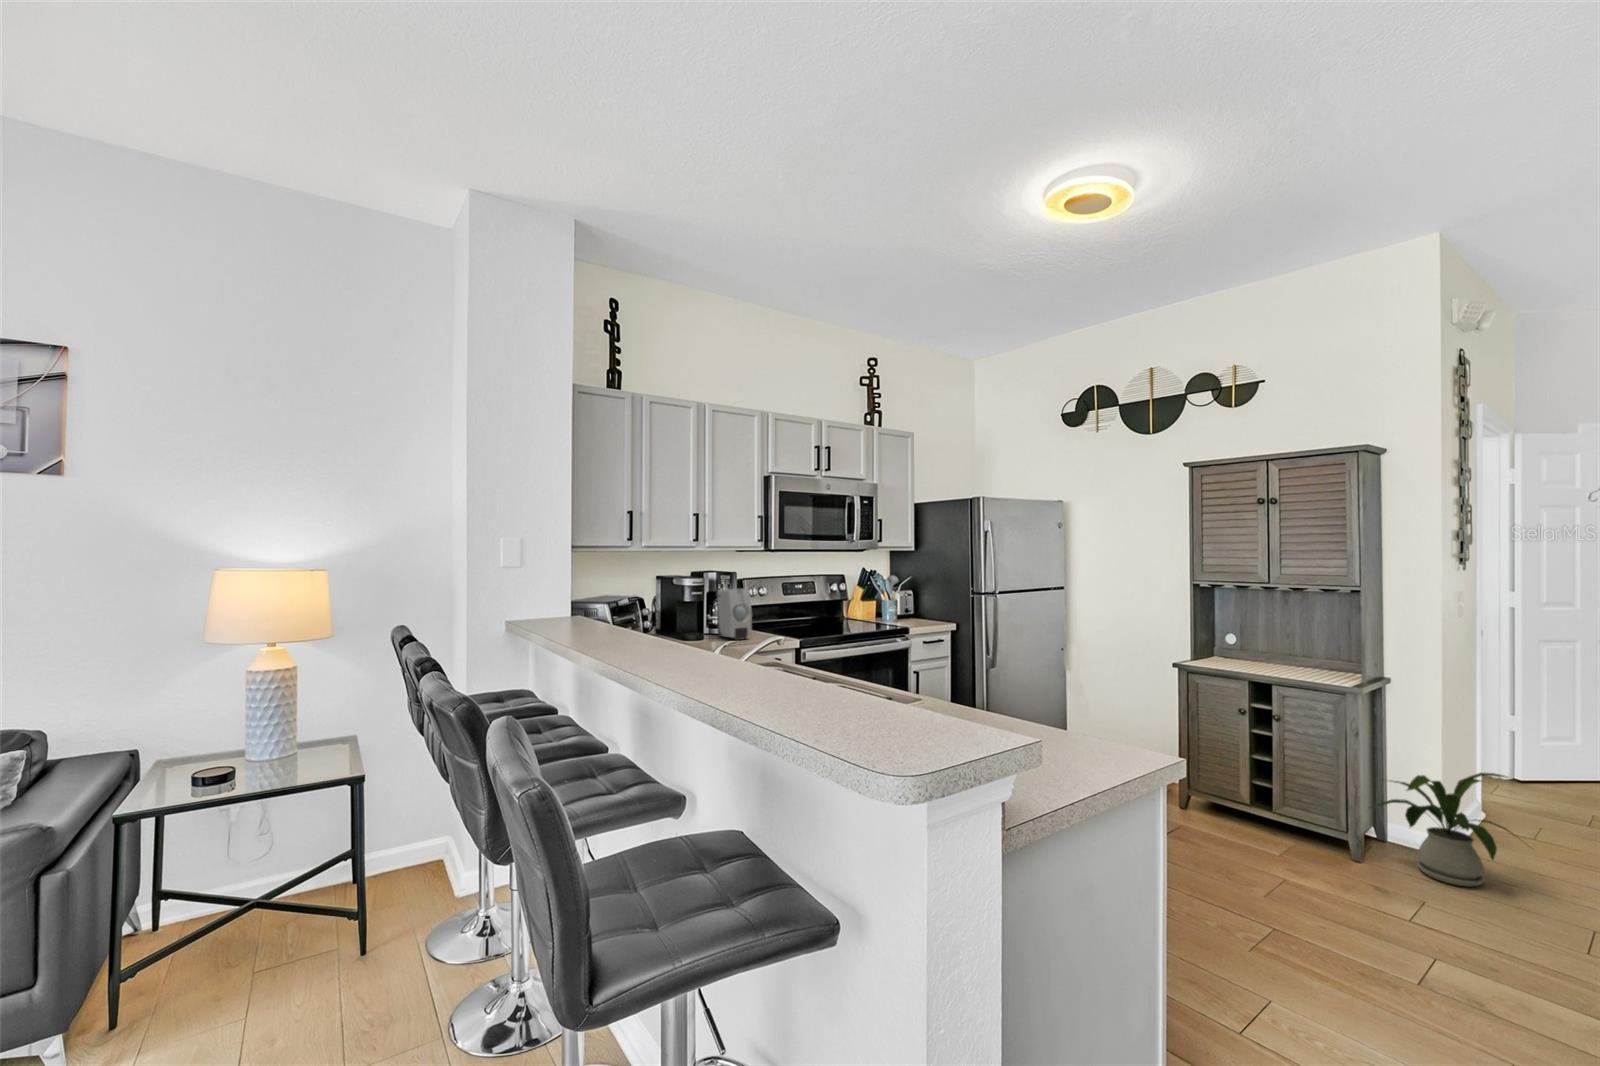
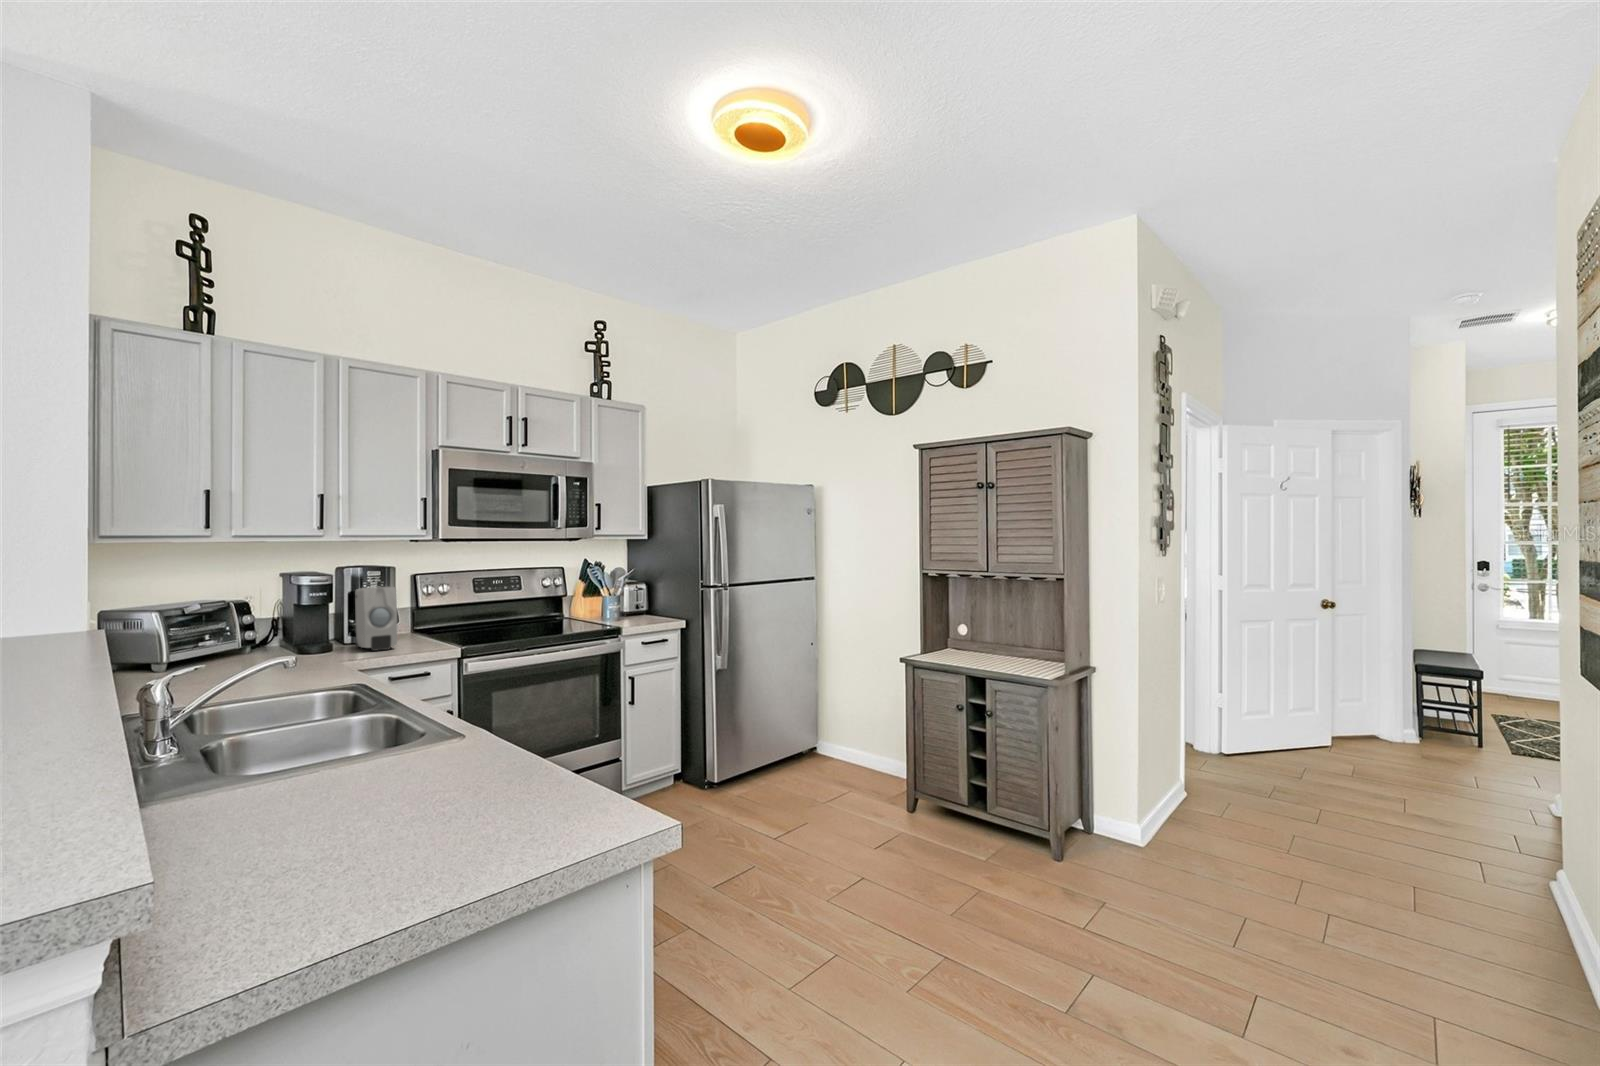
house plant: present [1373,773,1512,886] -> none [1067,759,1205,876]

